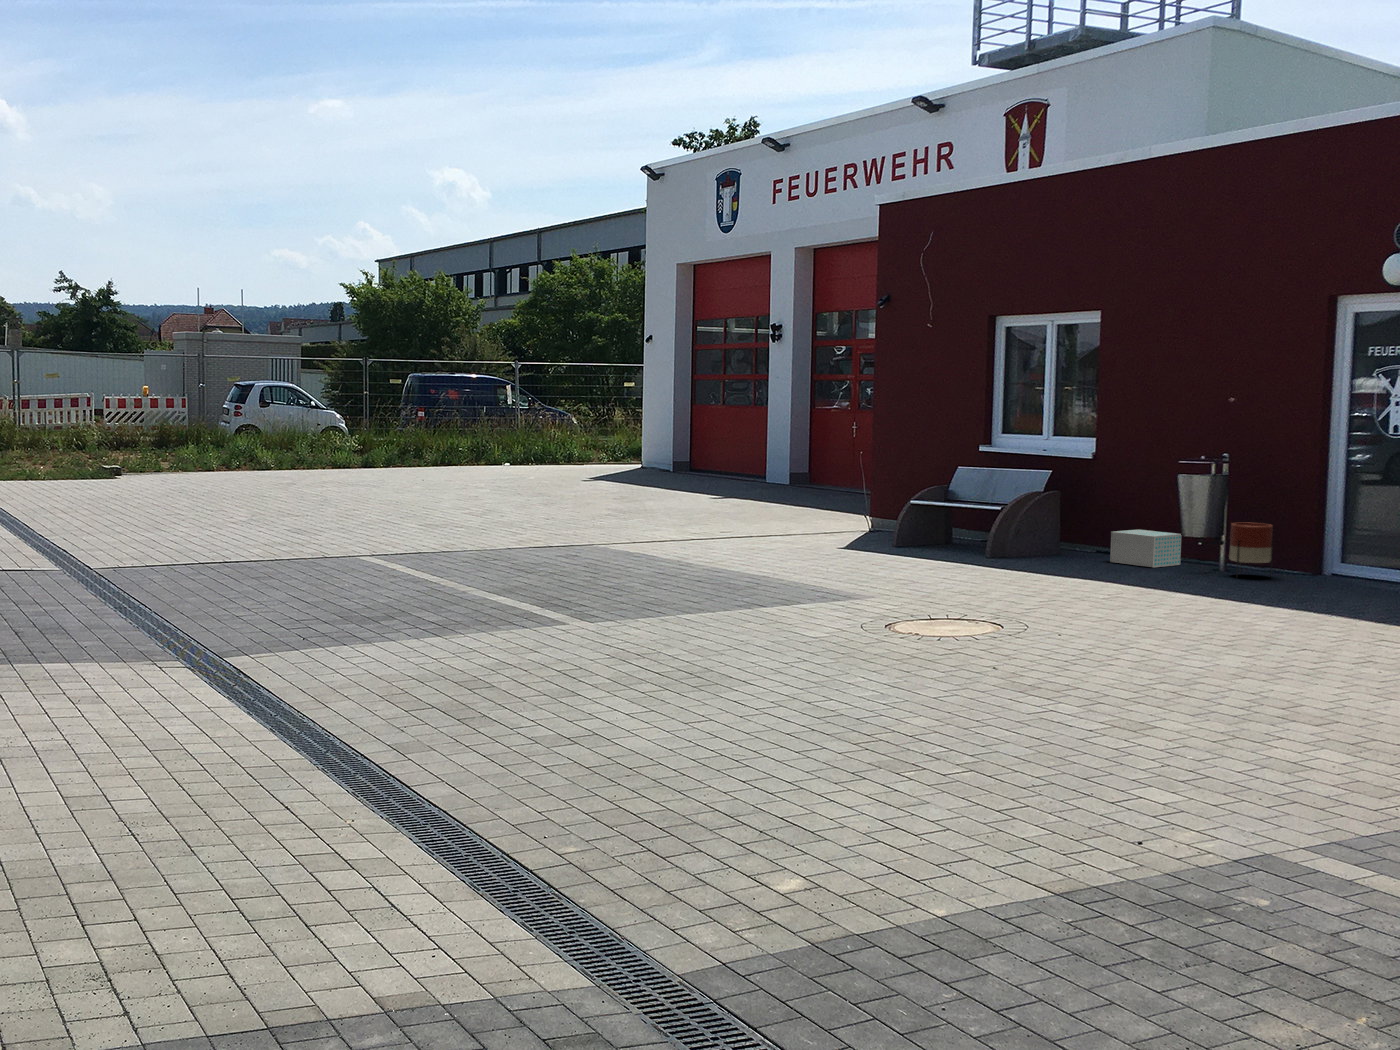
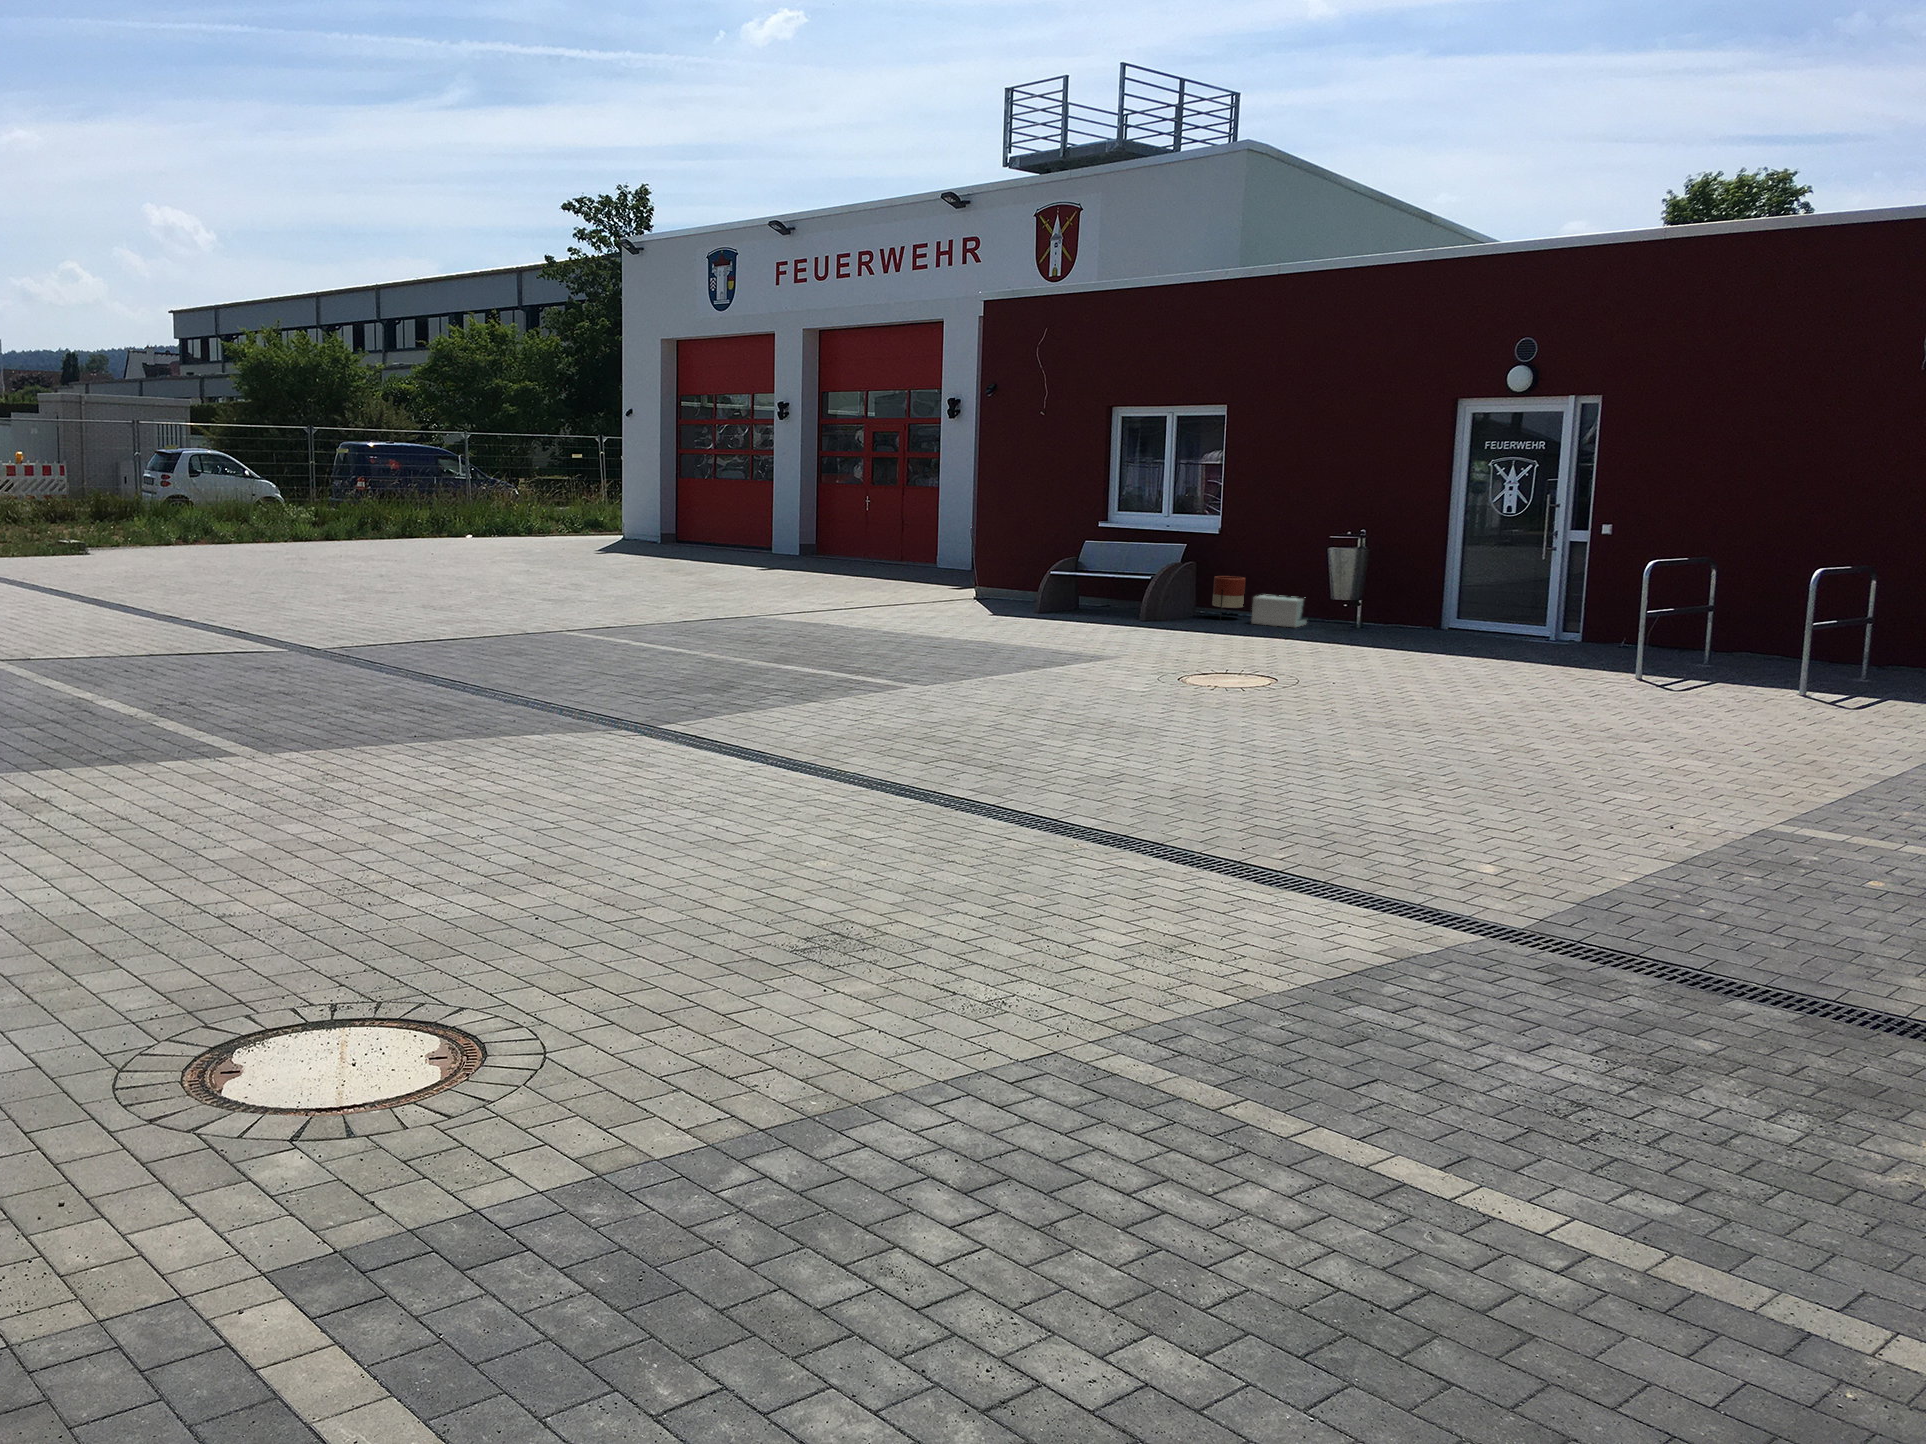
planter: present [1229,523,1273,576] -> present [1212,576,1246,620]

